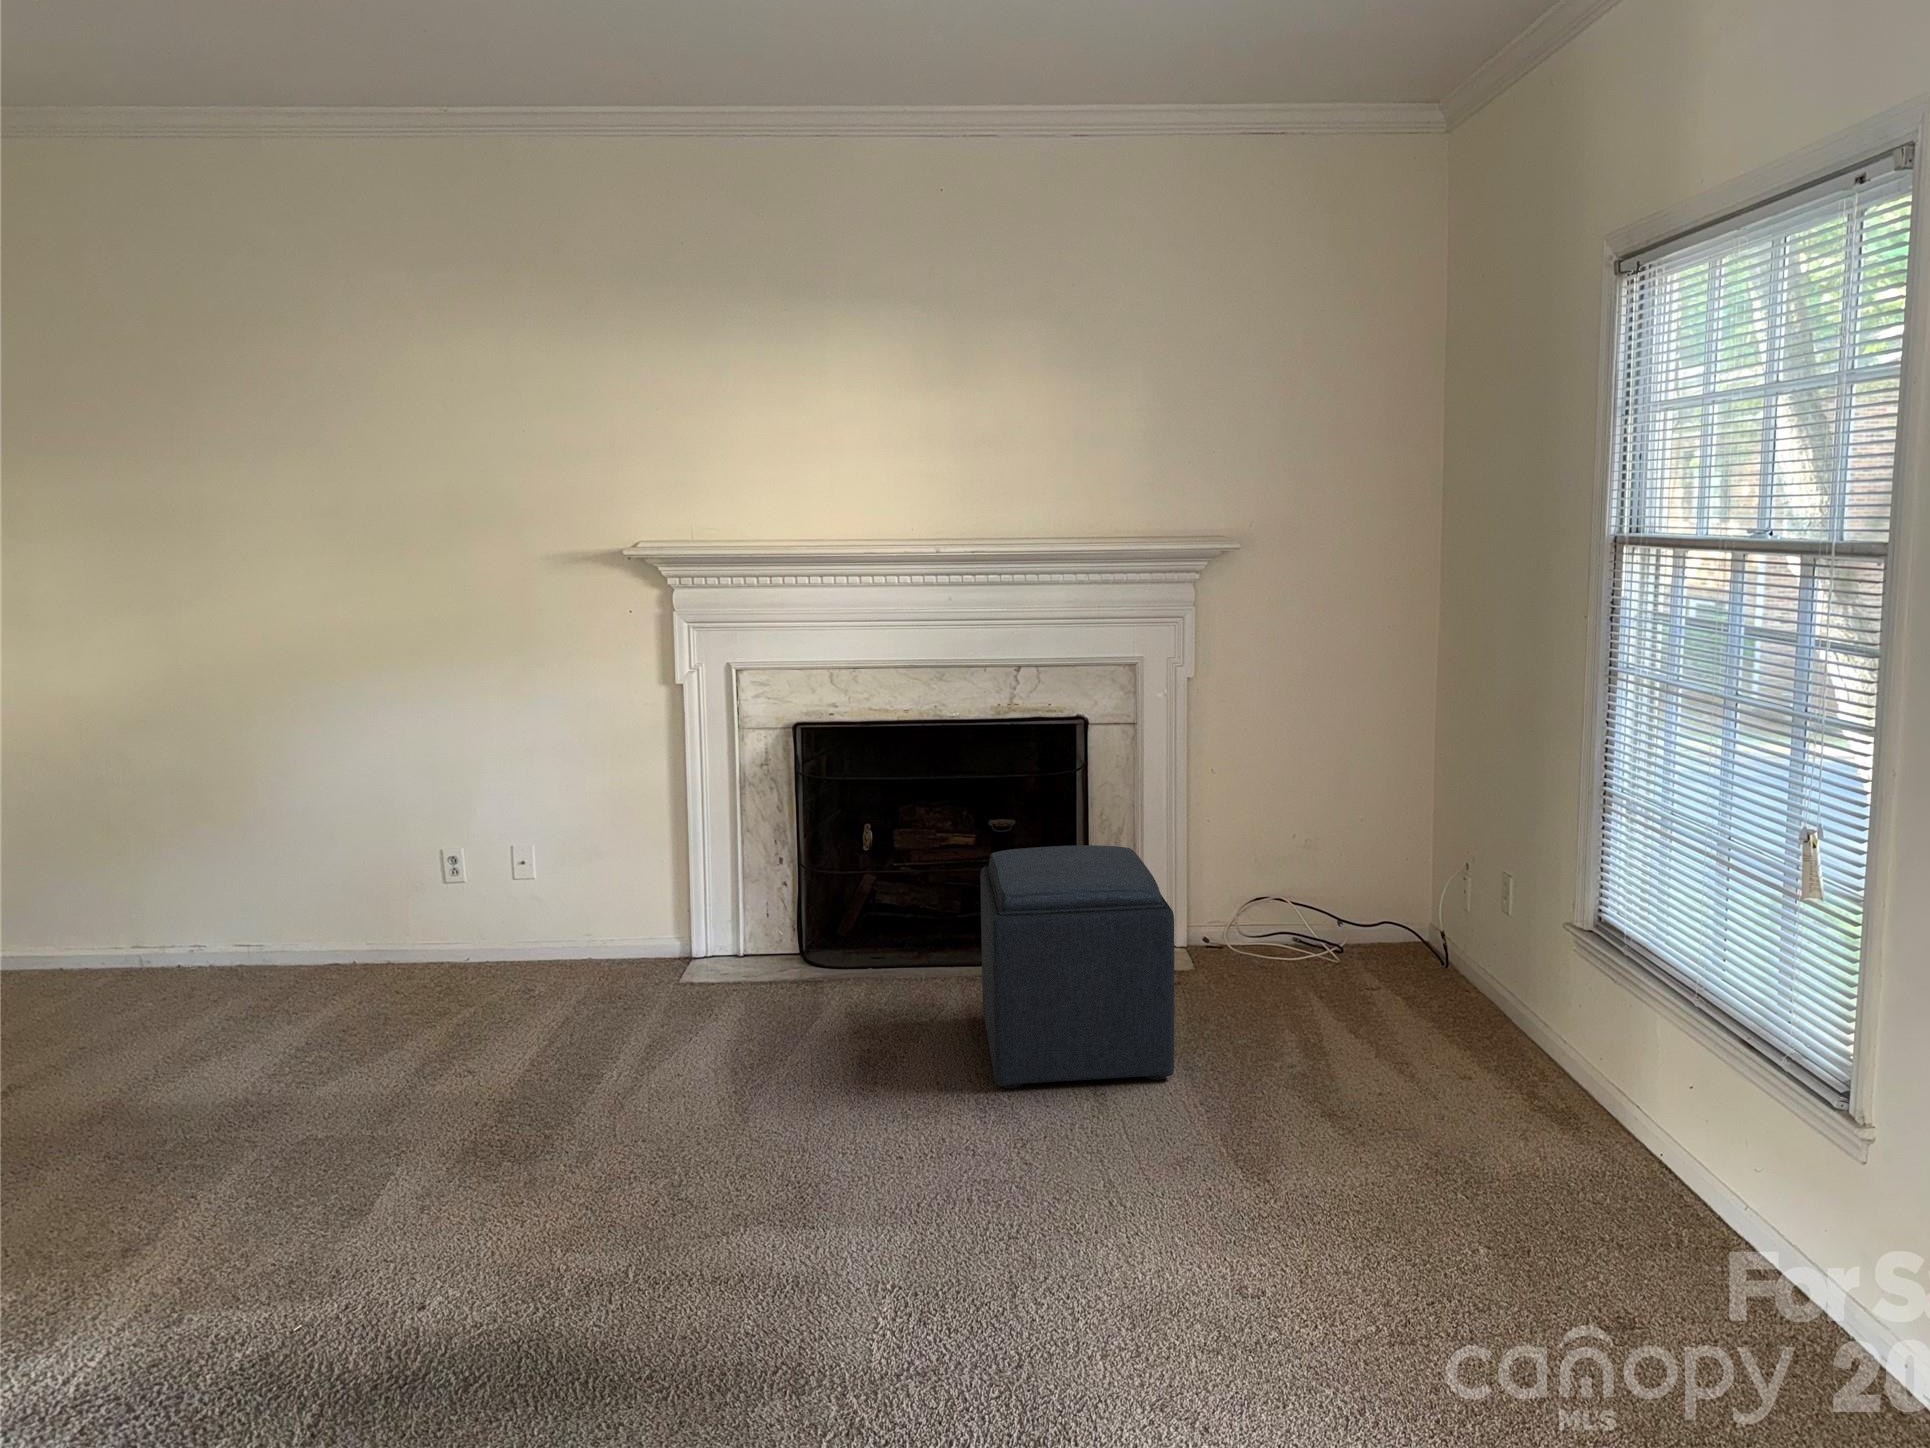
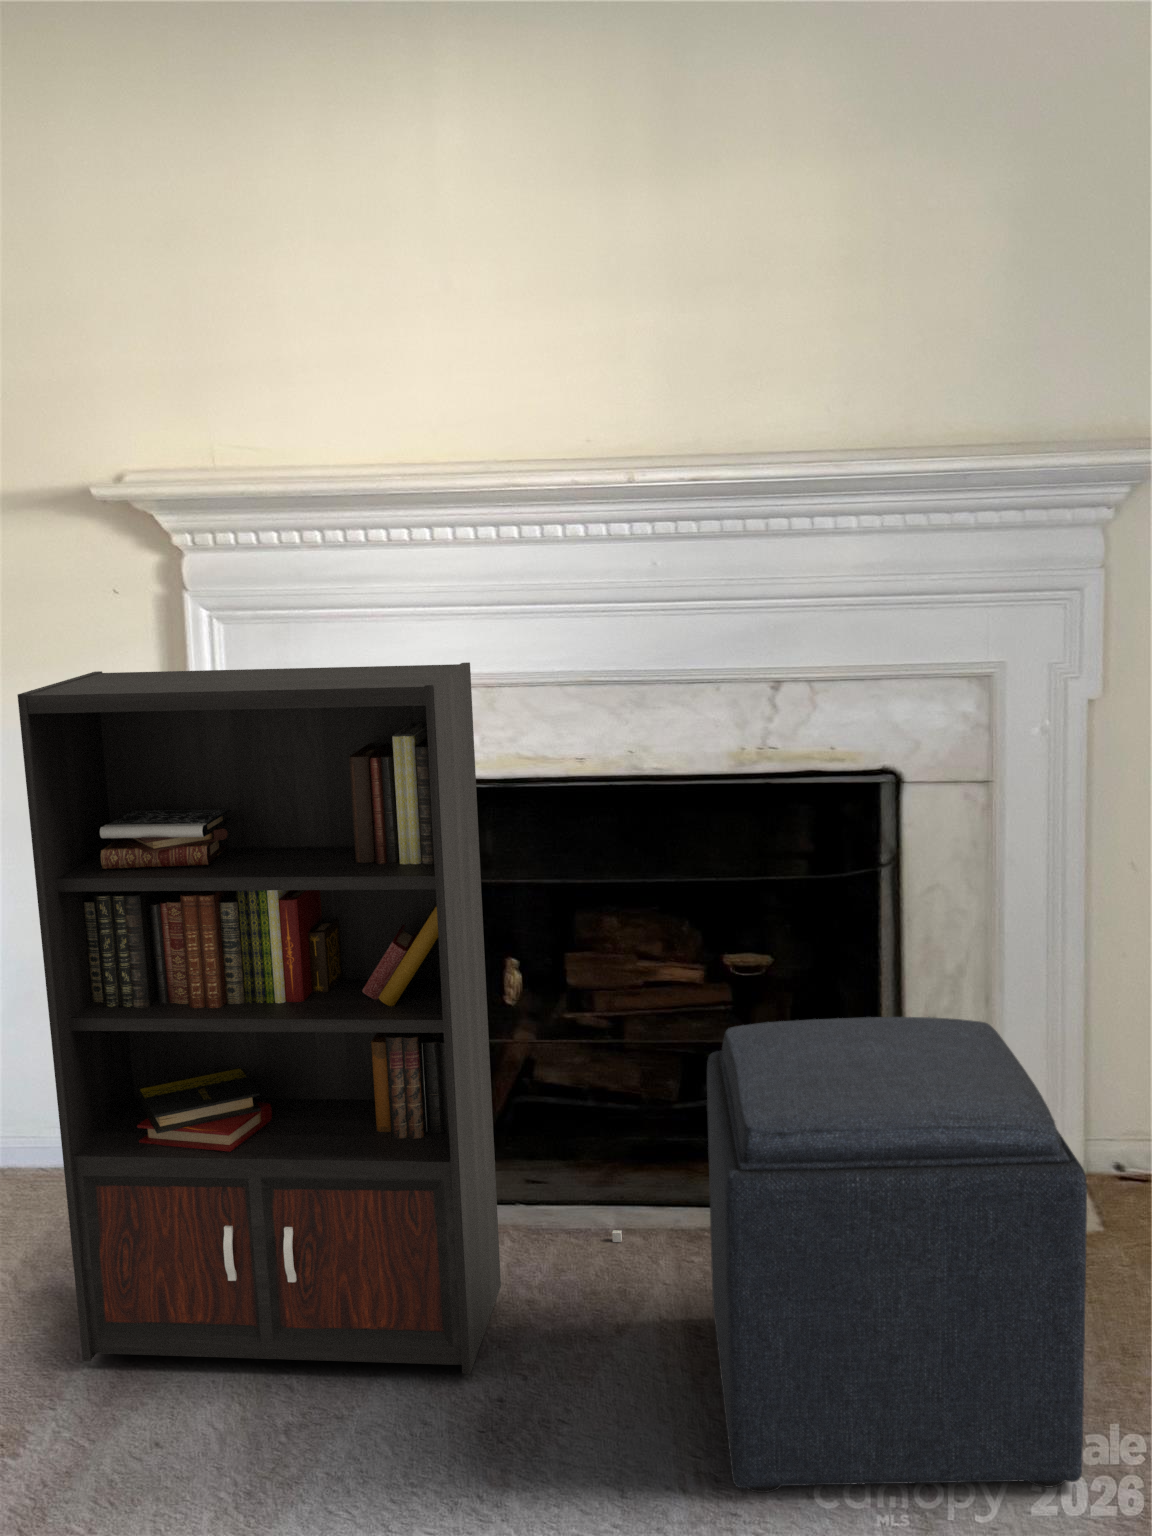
bookcase: none [604,653,930,1048] -> present [17,662,622,1374]

